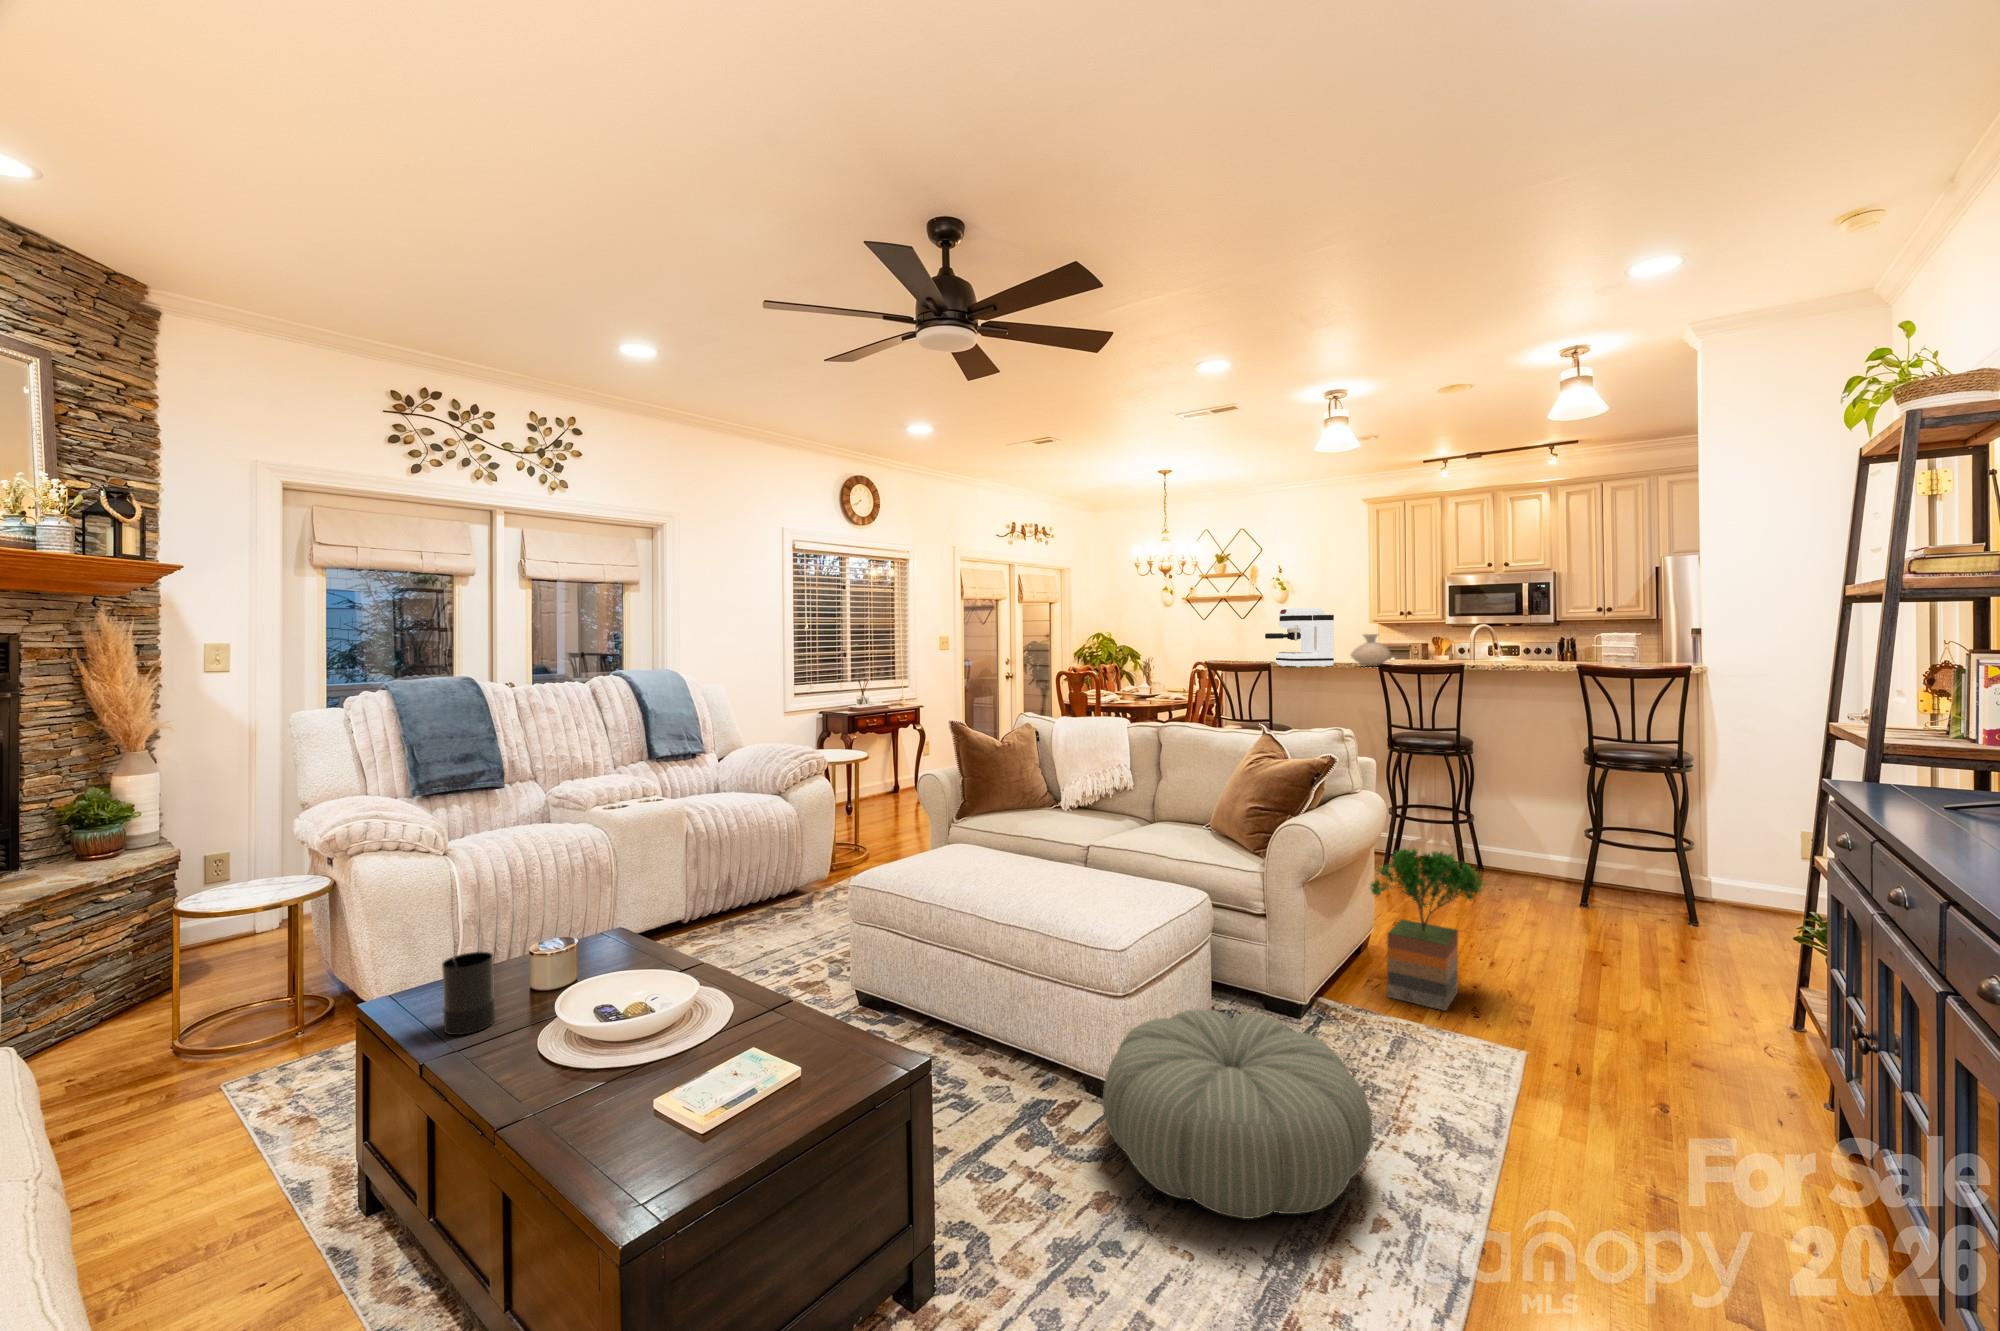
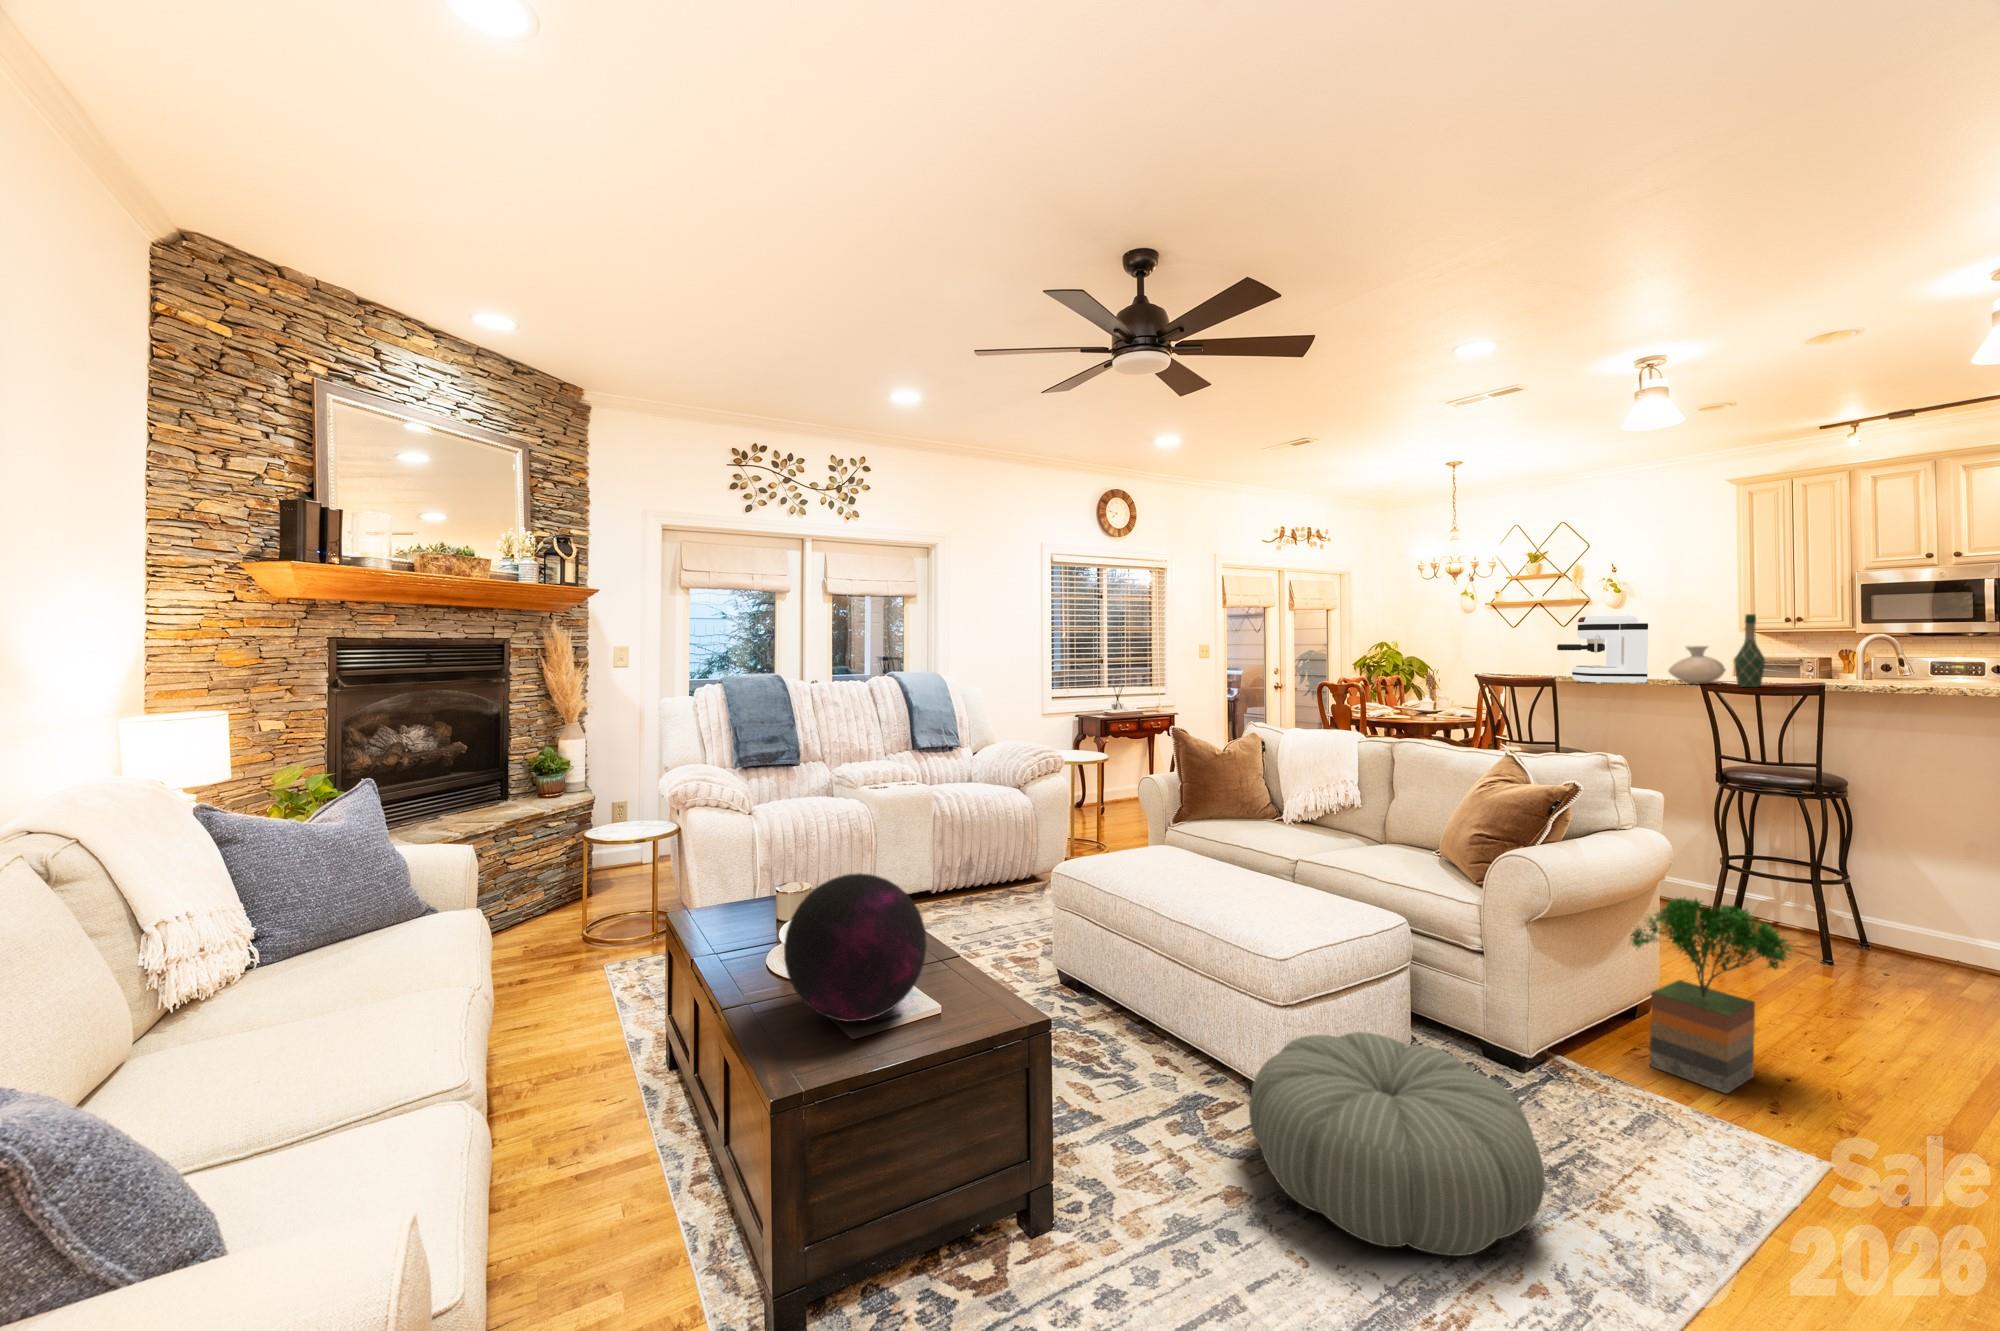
wine bottle: none [1401,607,1423,668] -> present [1734,614,1765,687]
decorative orb: none [594,918,779,1106] -> present [784,873,927,1022]
candle: present [442,952,495,1035] -> none [707,885,745,947]

